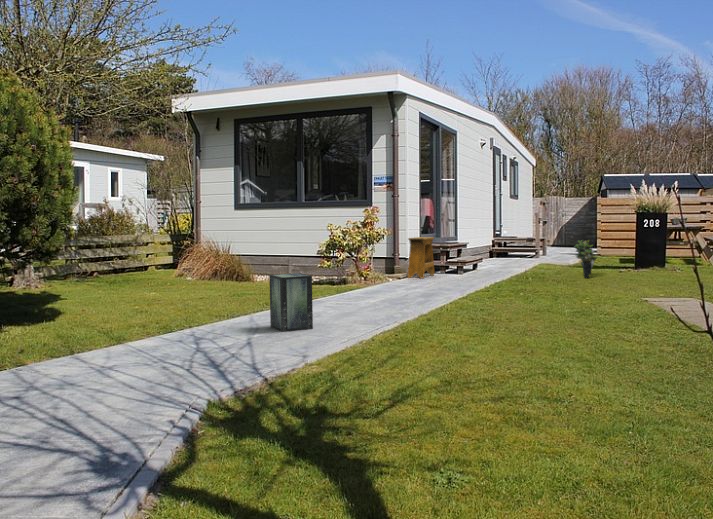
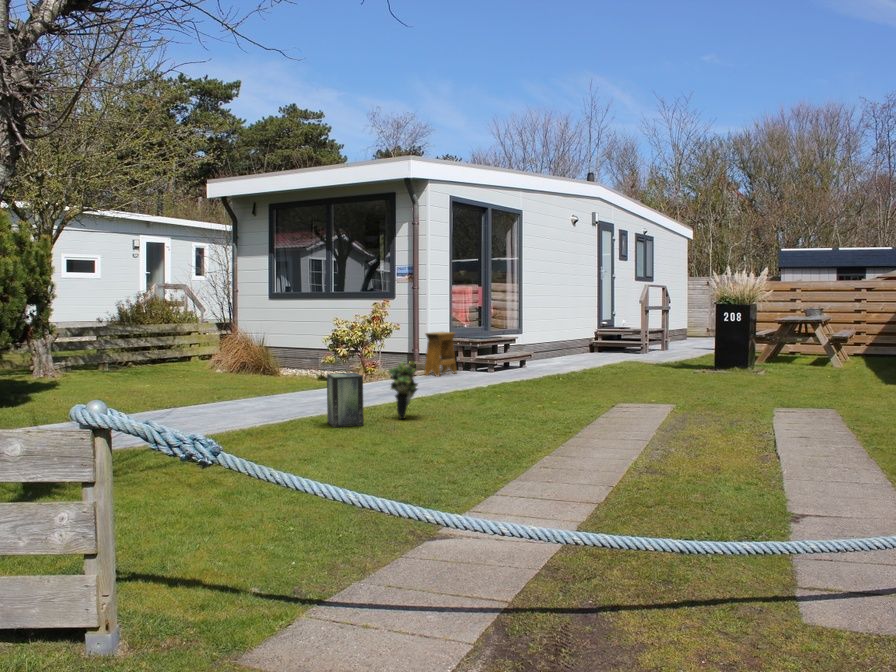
potted plant: present [574,240,597,278] -> present [389,361,418,419]
storage box: present [269,273,313,332] -> present [327,373,364,428]

